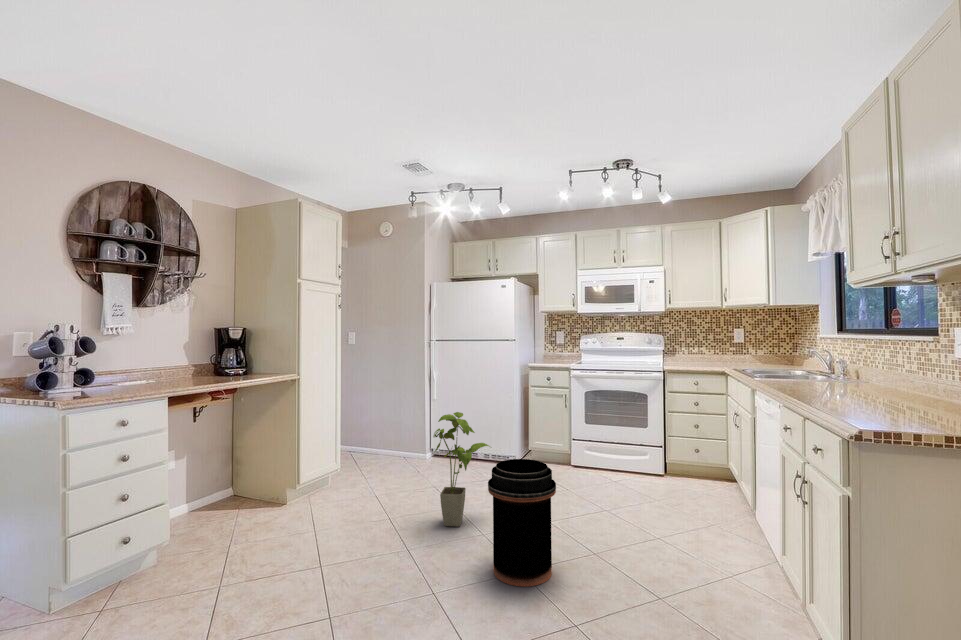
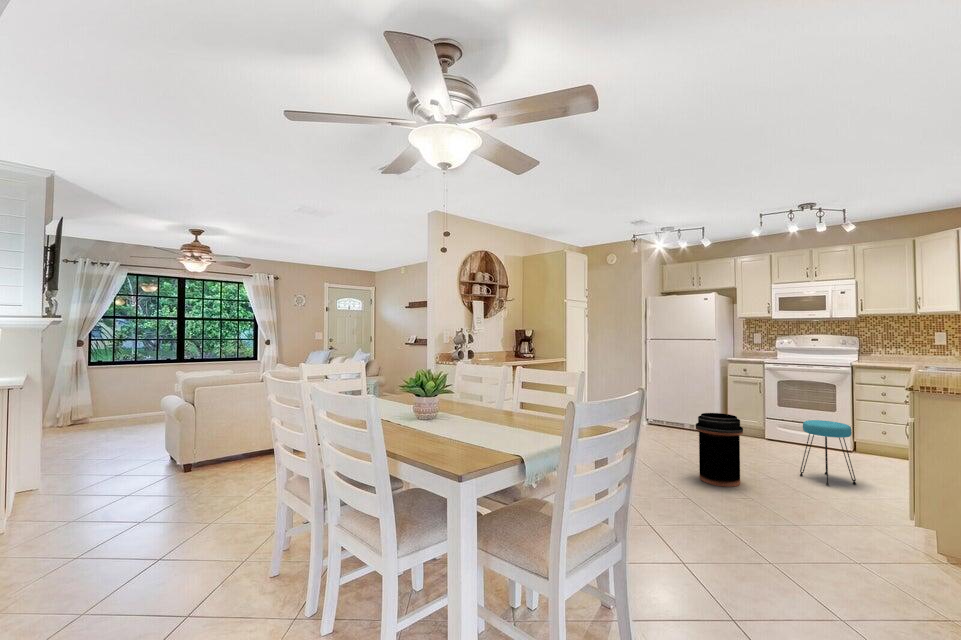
house plant: present [433,412,490,526] -> none [655,385,698,458]
stool: none [623,452,690,550] -> present [800,420,856,485]

